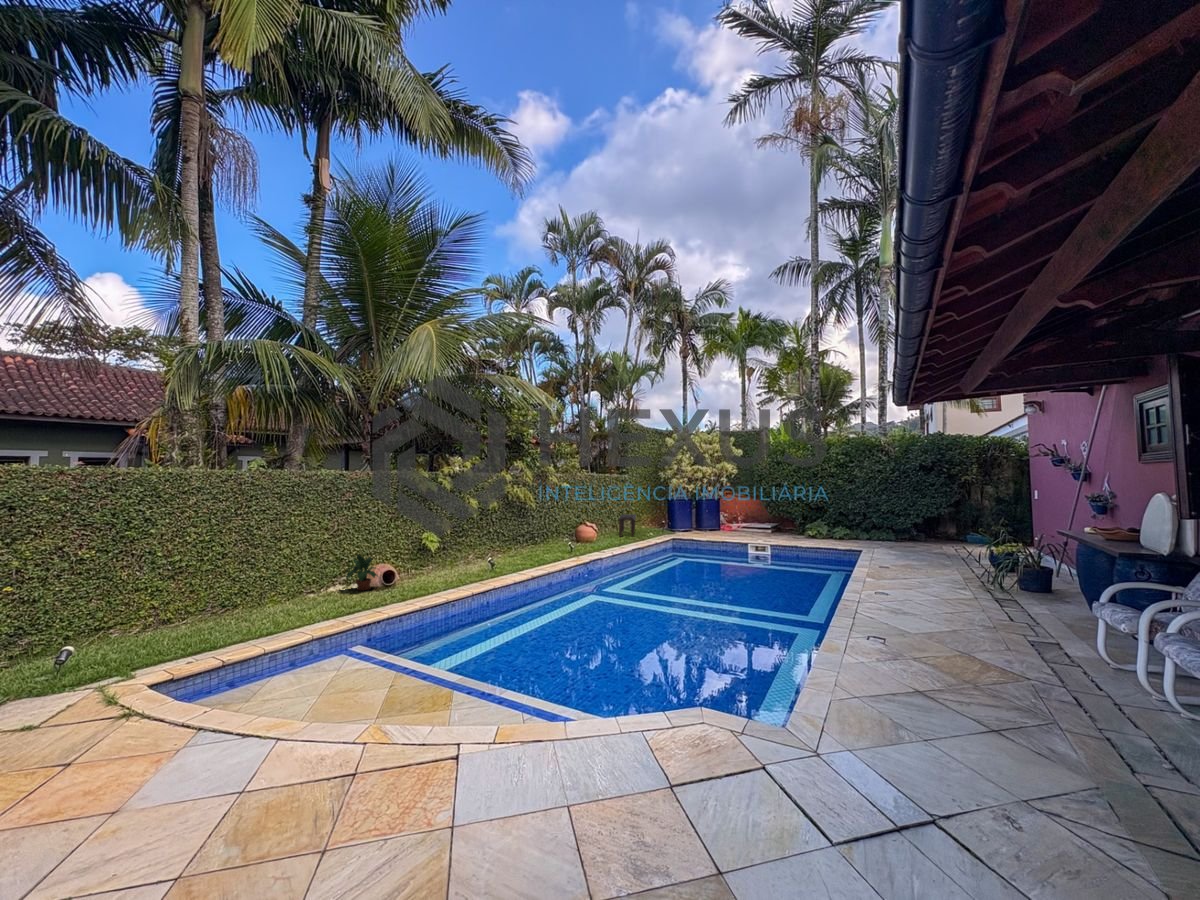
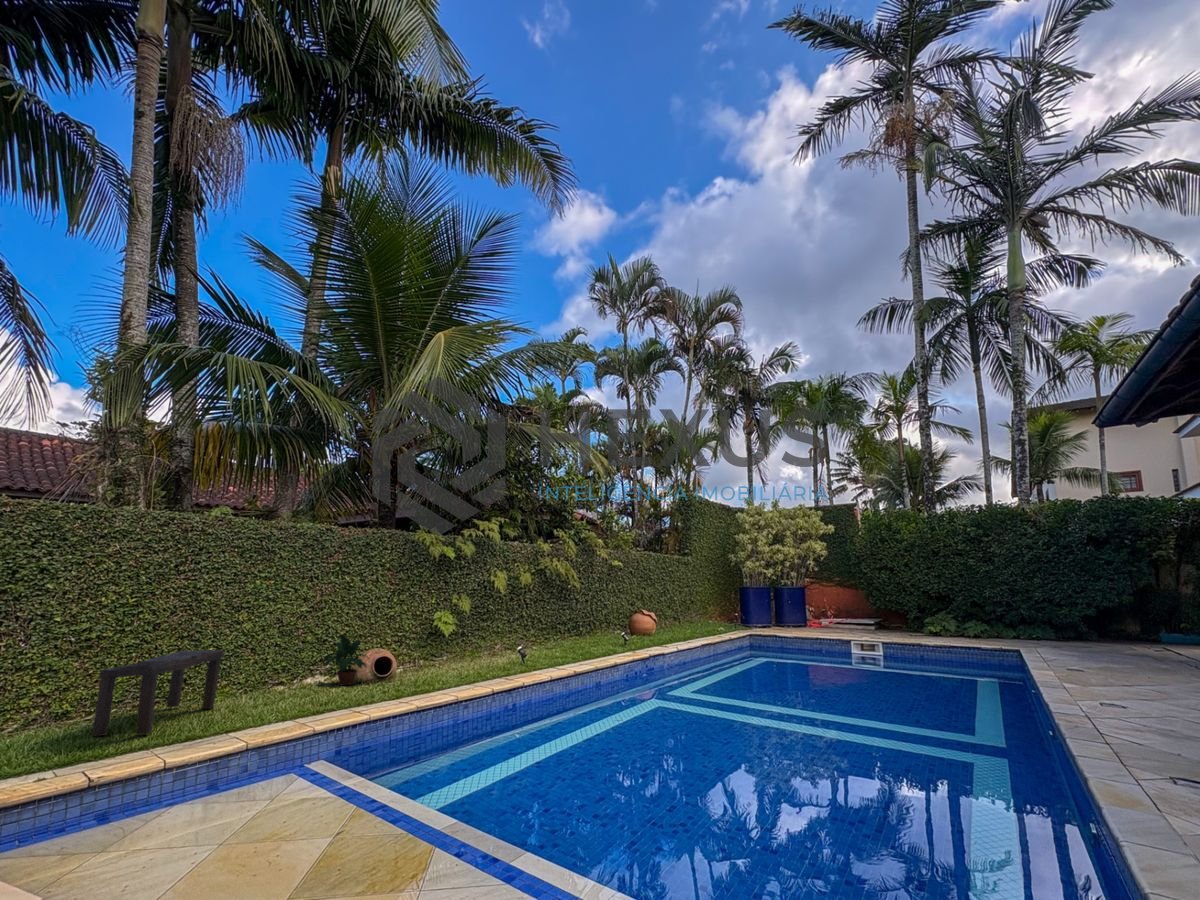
bench: present [619,514,636,537] -> present [92,650,224,736]

